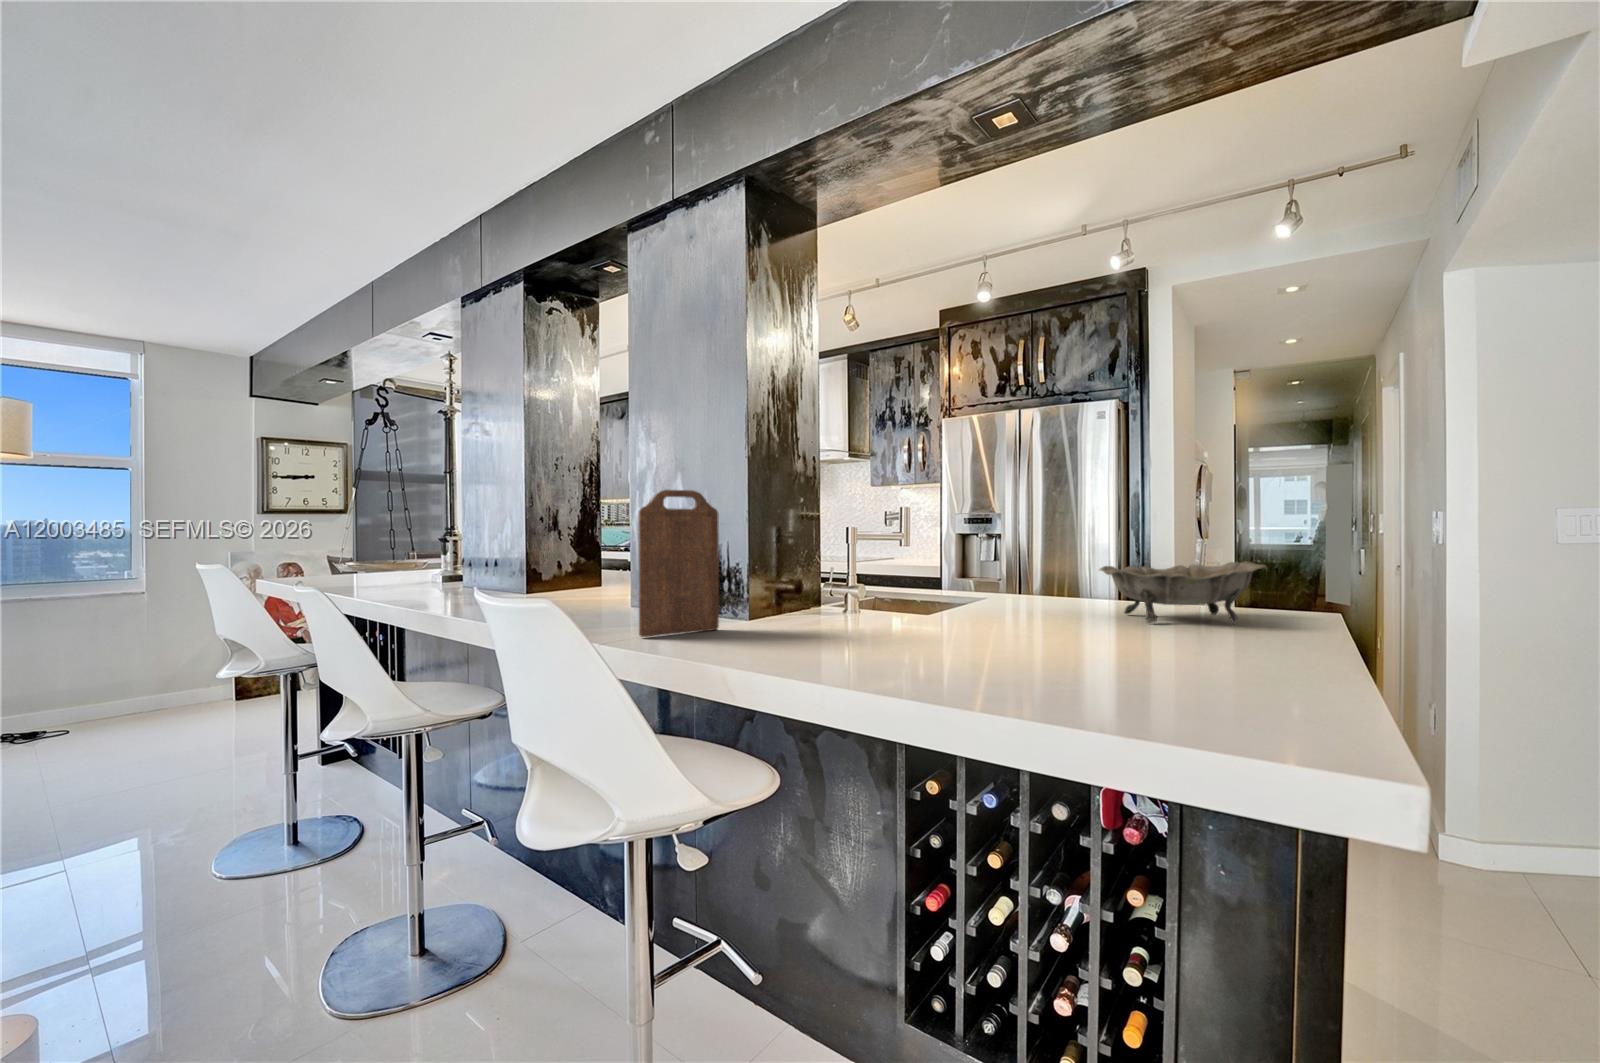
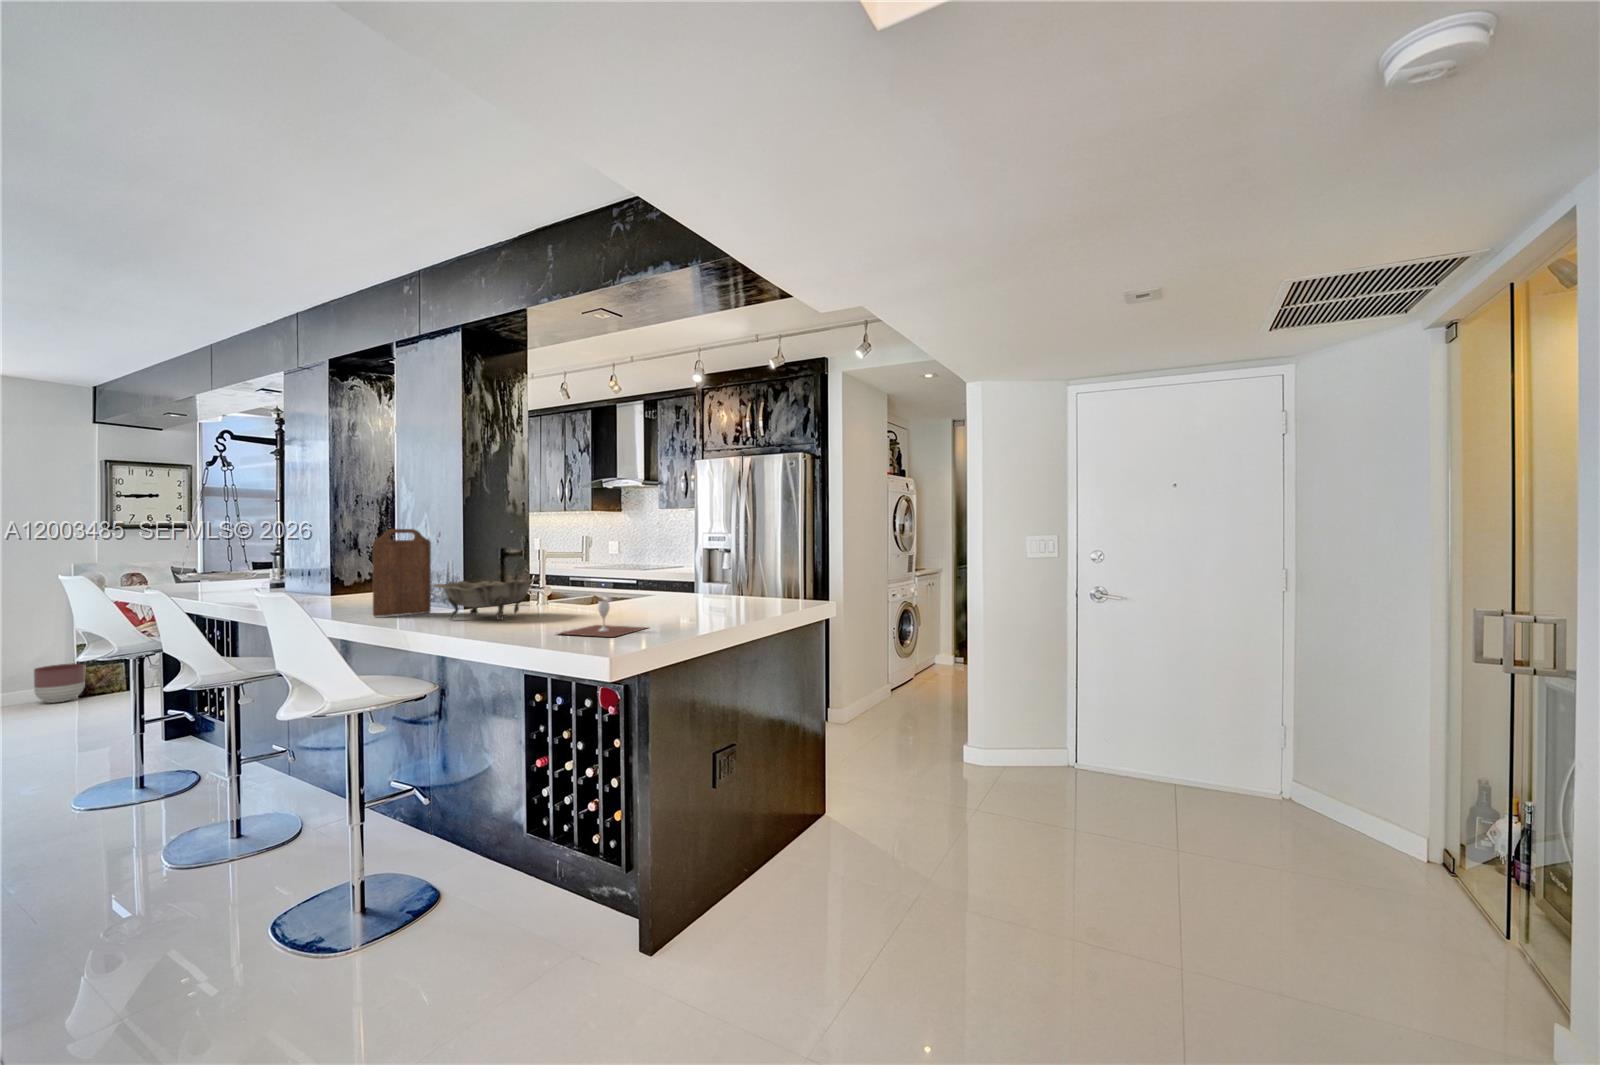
decorative bowl: present [1100,561,1267,624] -> present [433,578,538,620]
wine glass: none [1119,627,1316,725] -> present [559,600,646,637]
planter: none [192,661,243,705] -> present [34,663,86,703]

